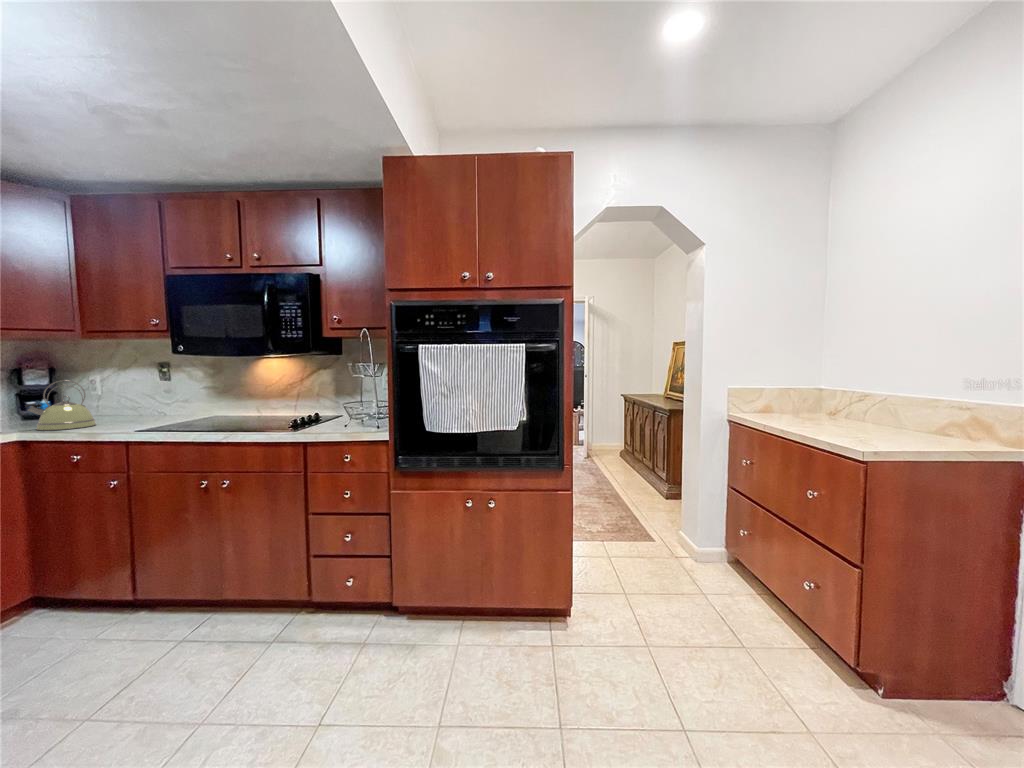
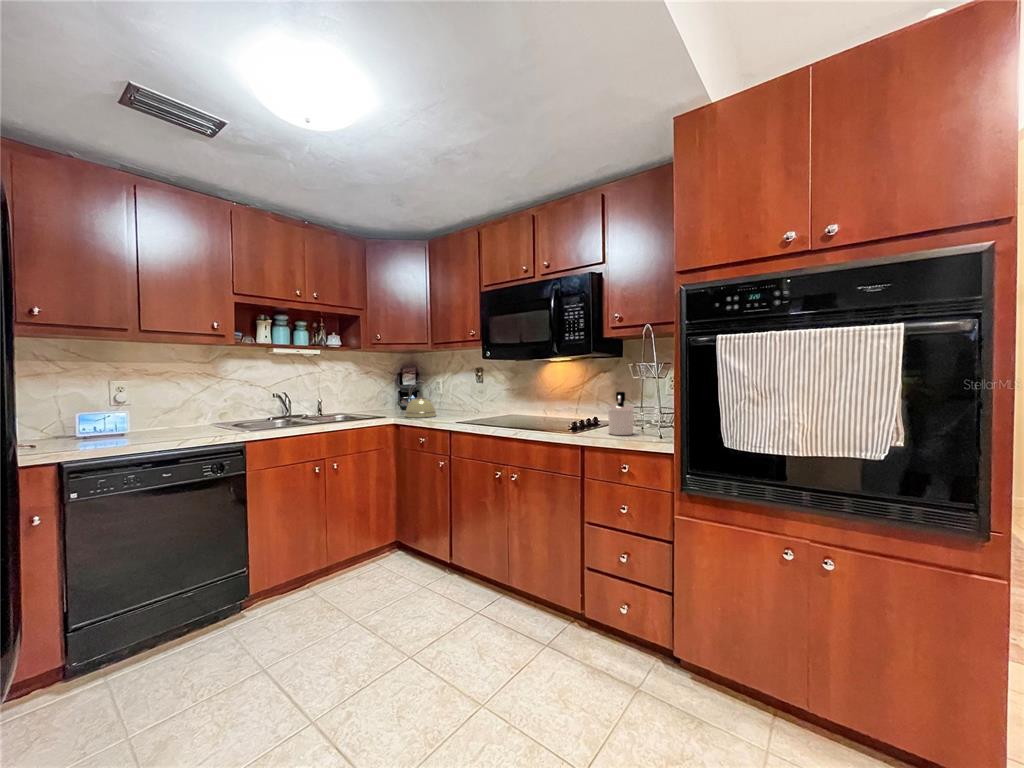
soap dispenser: none [329,389,354,429] -> present [608,392,634,435]

